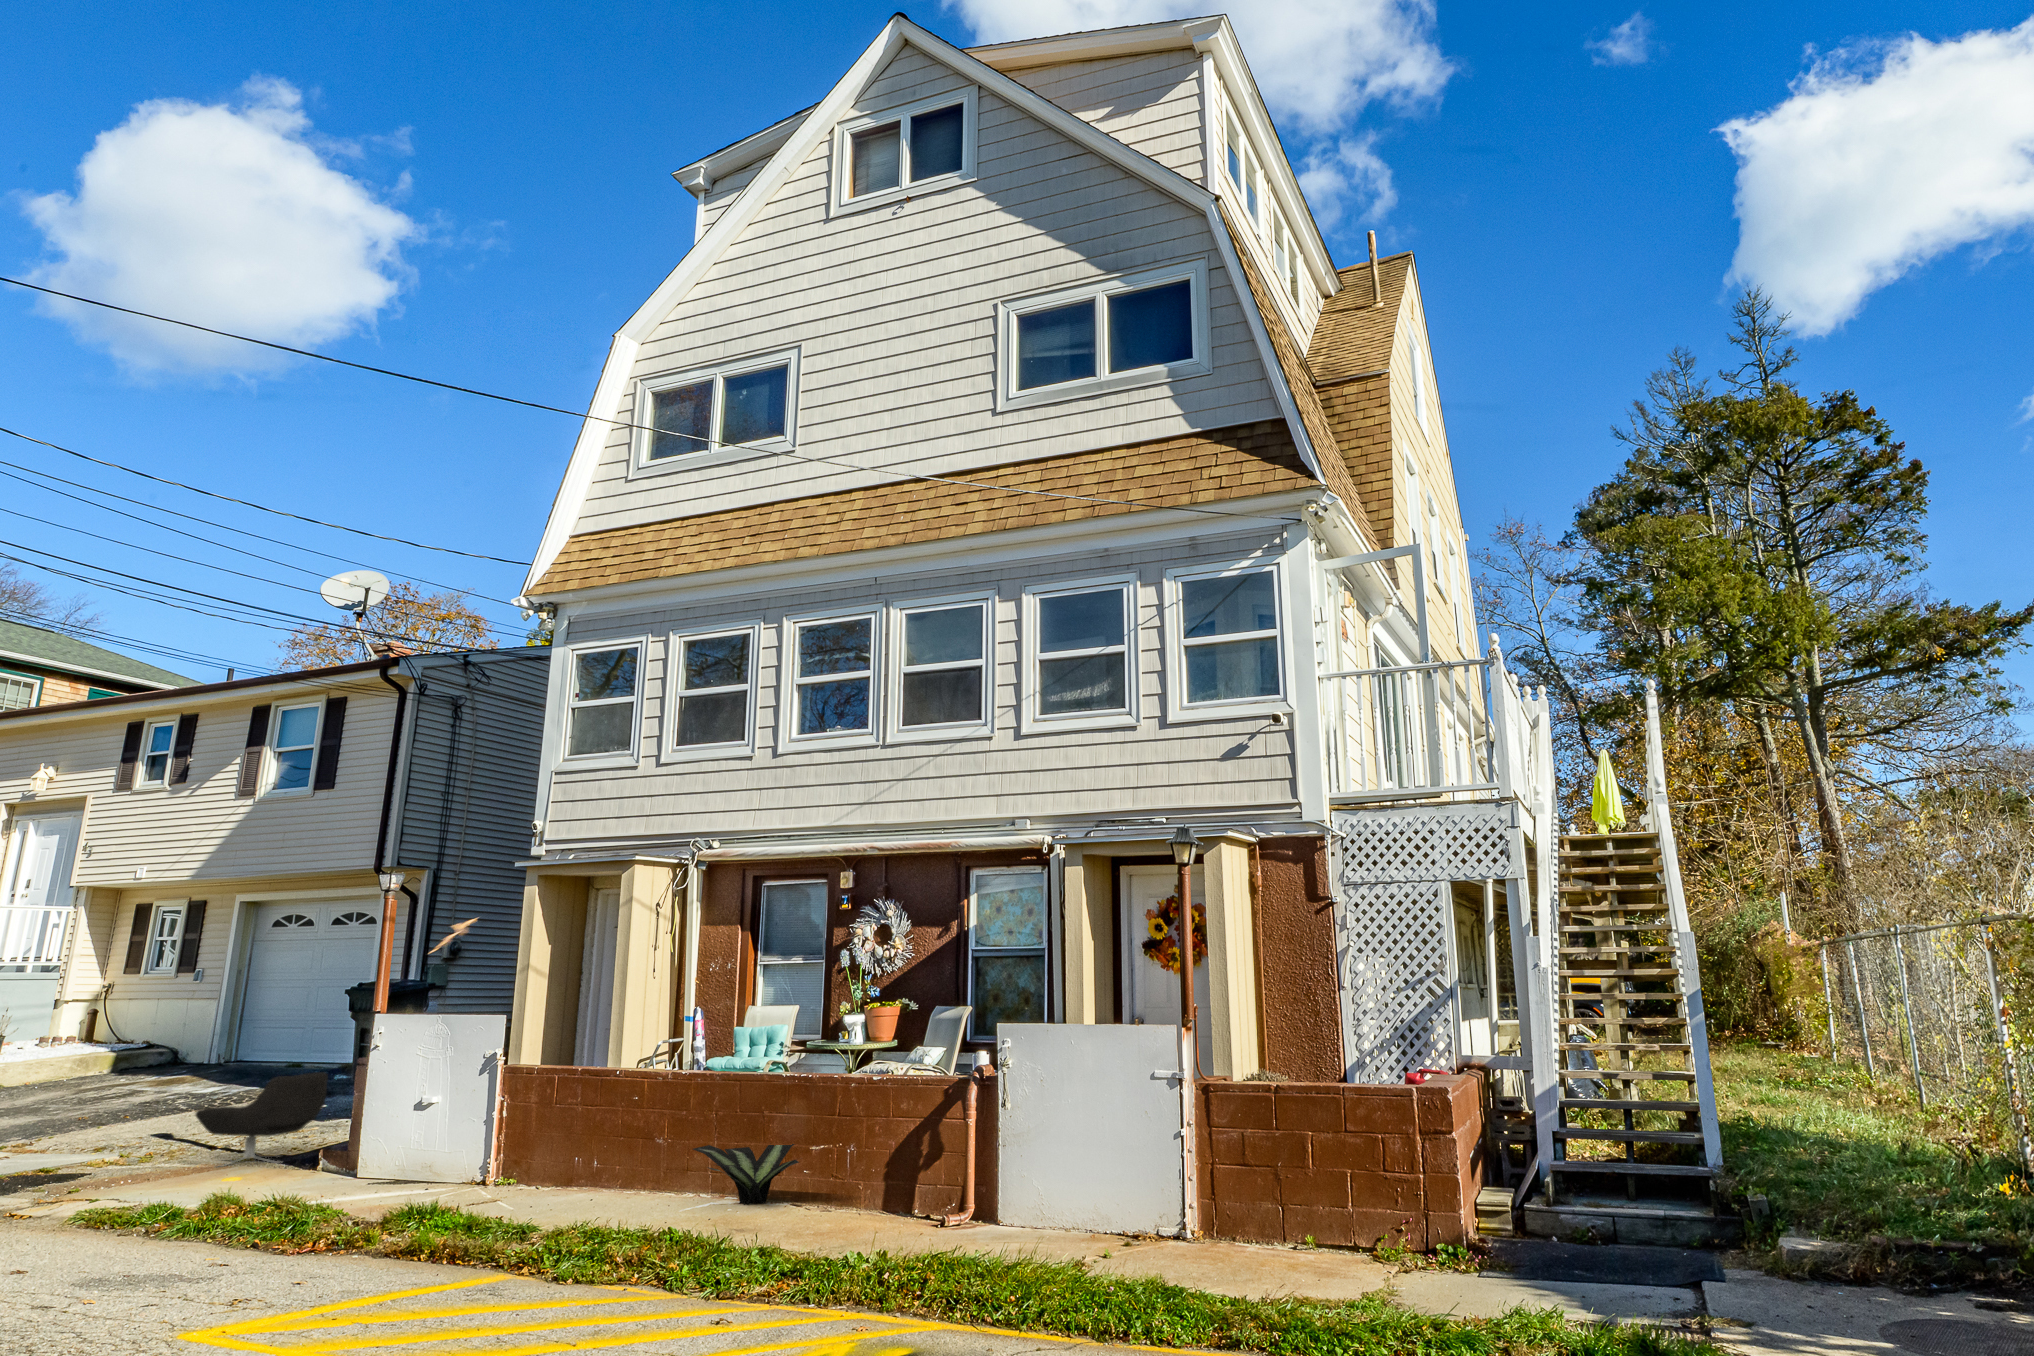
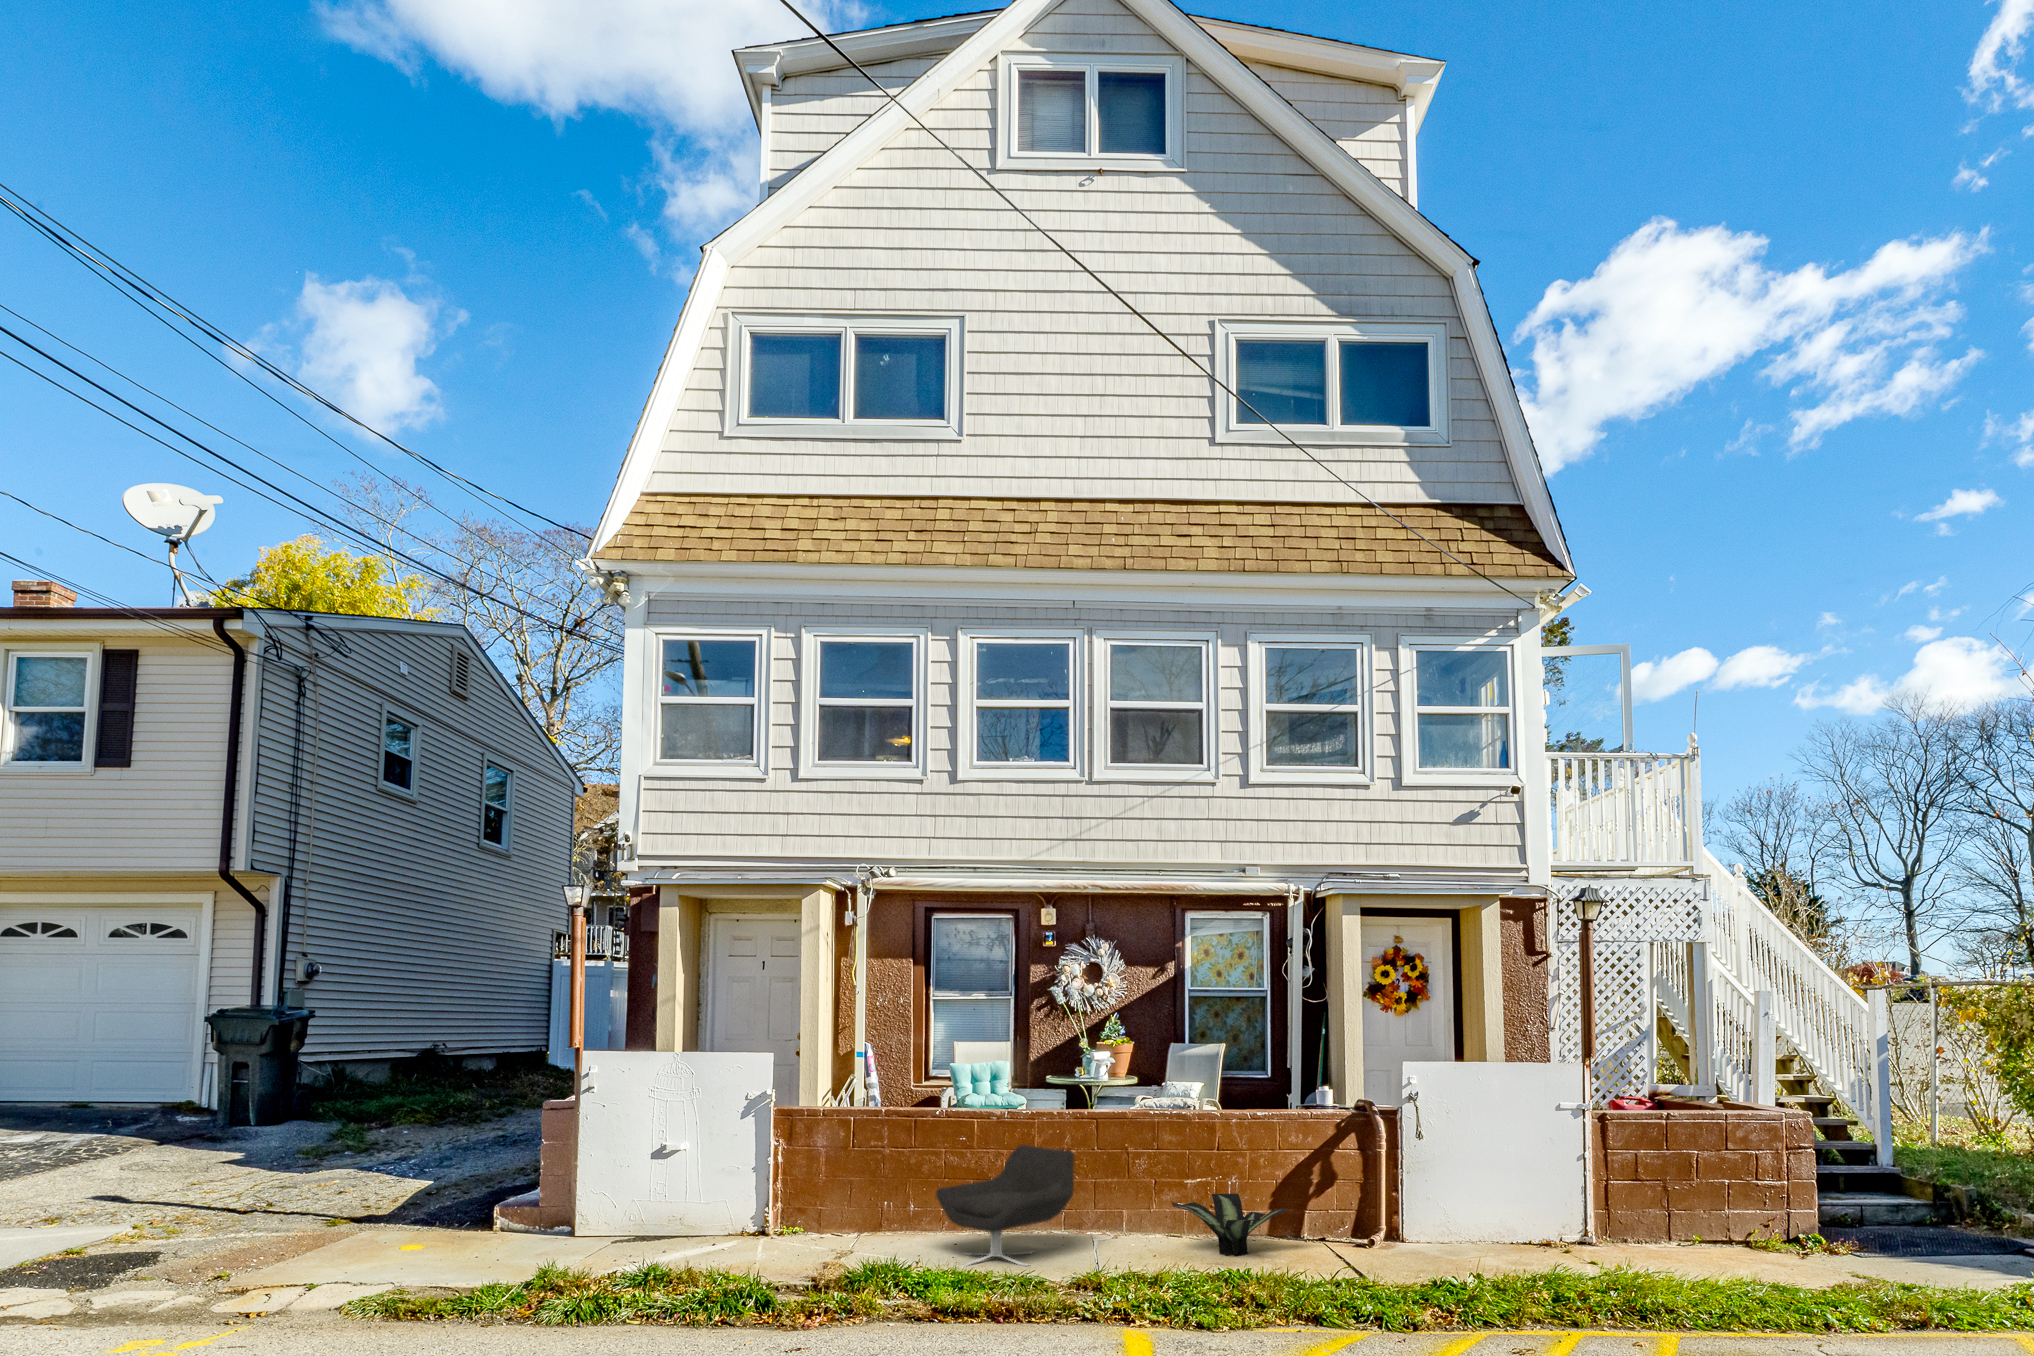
lounge chair: present [196,1072,328,1166] -> present [936,1144,1074,1267]

